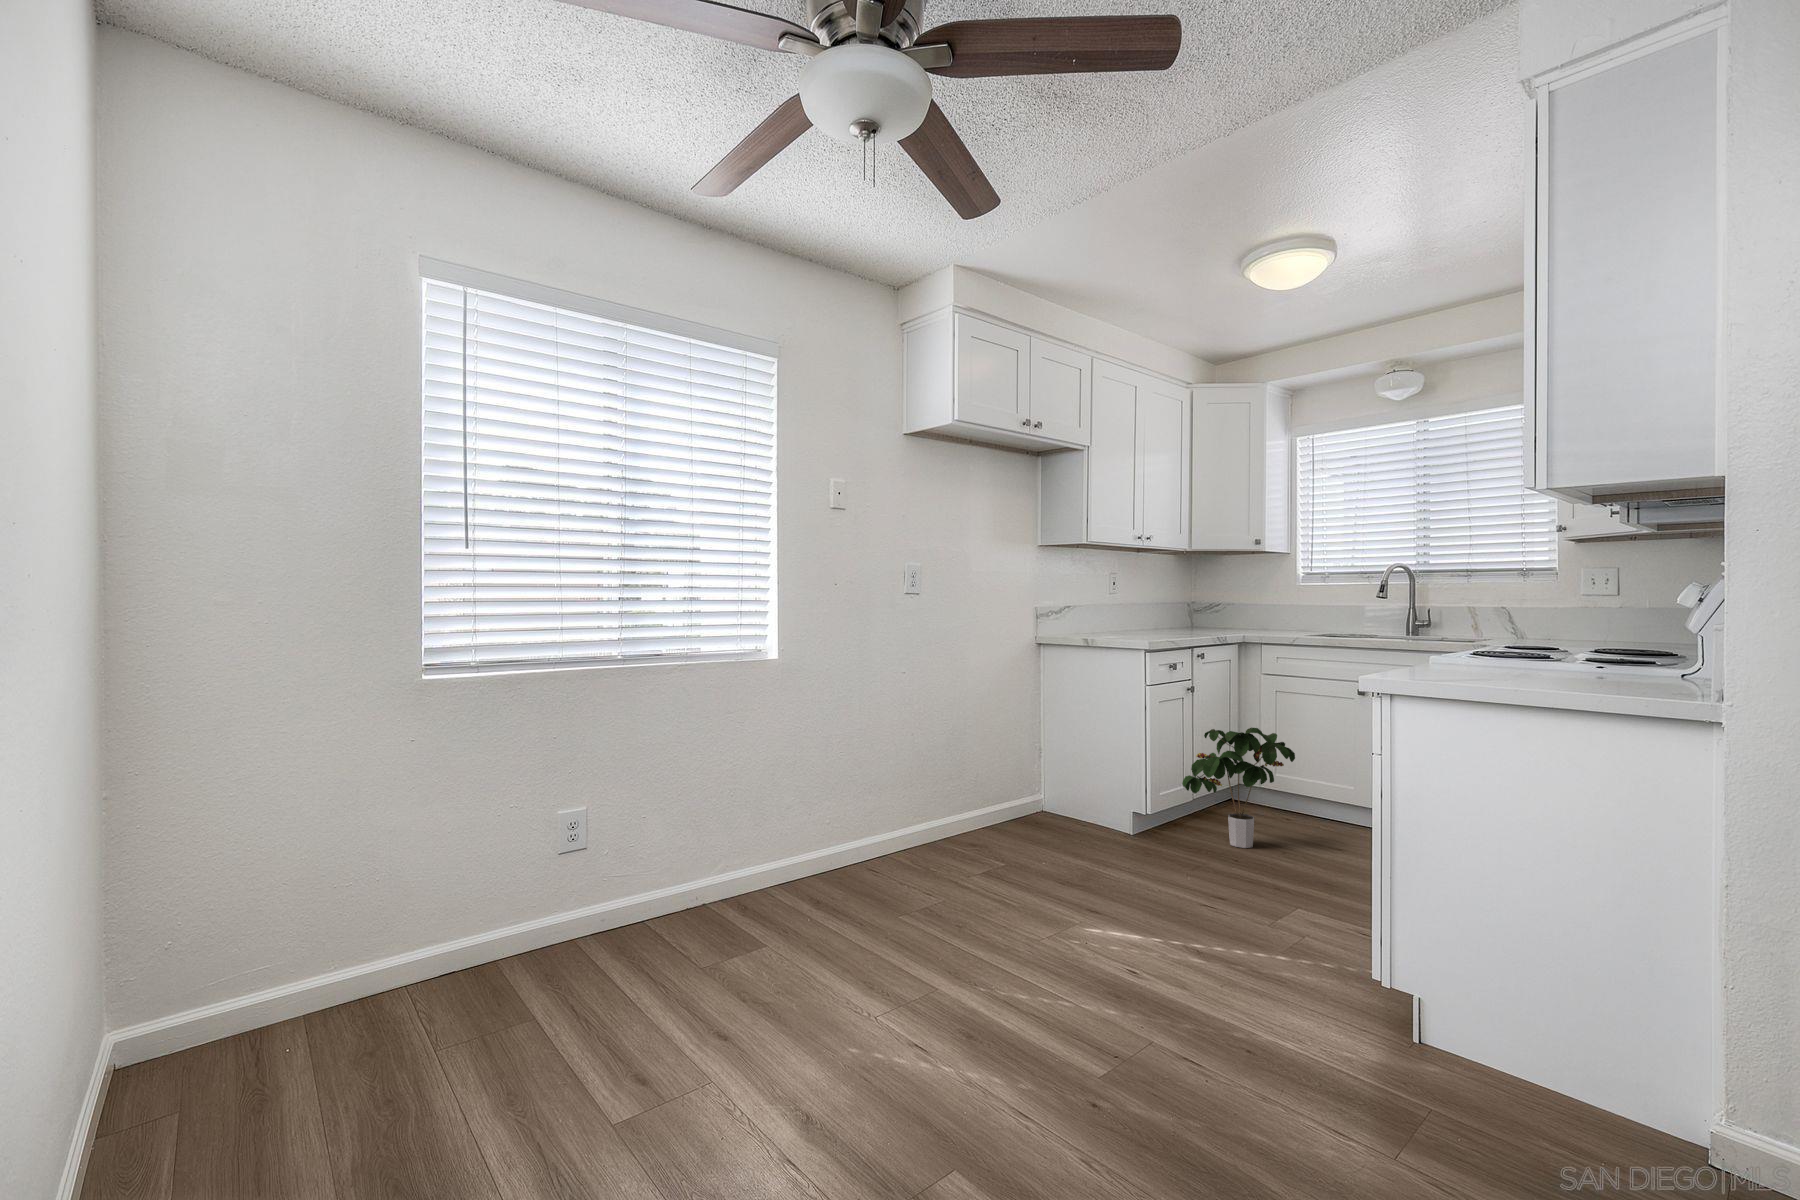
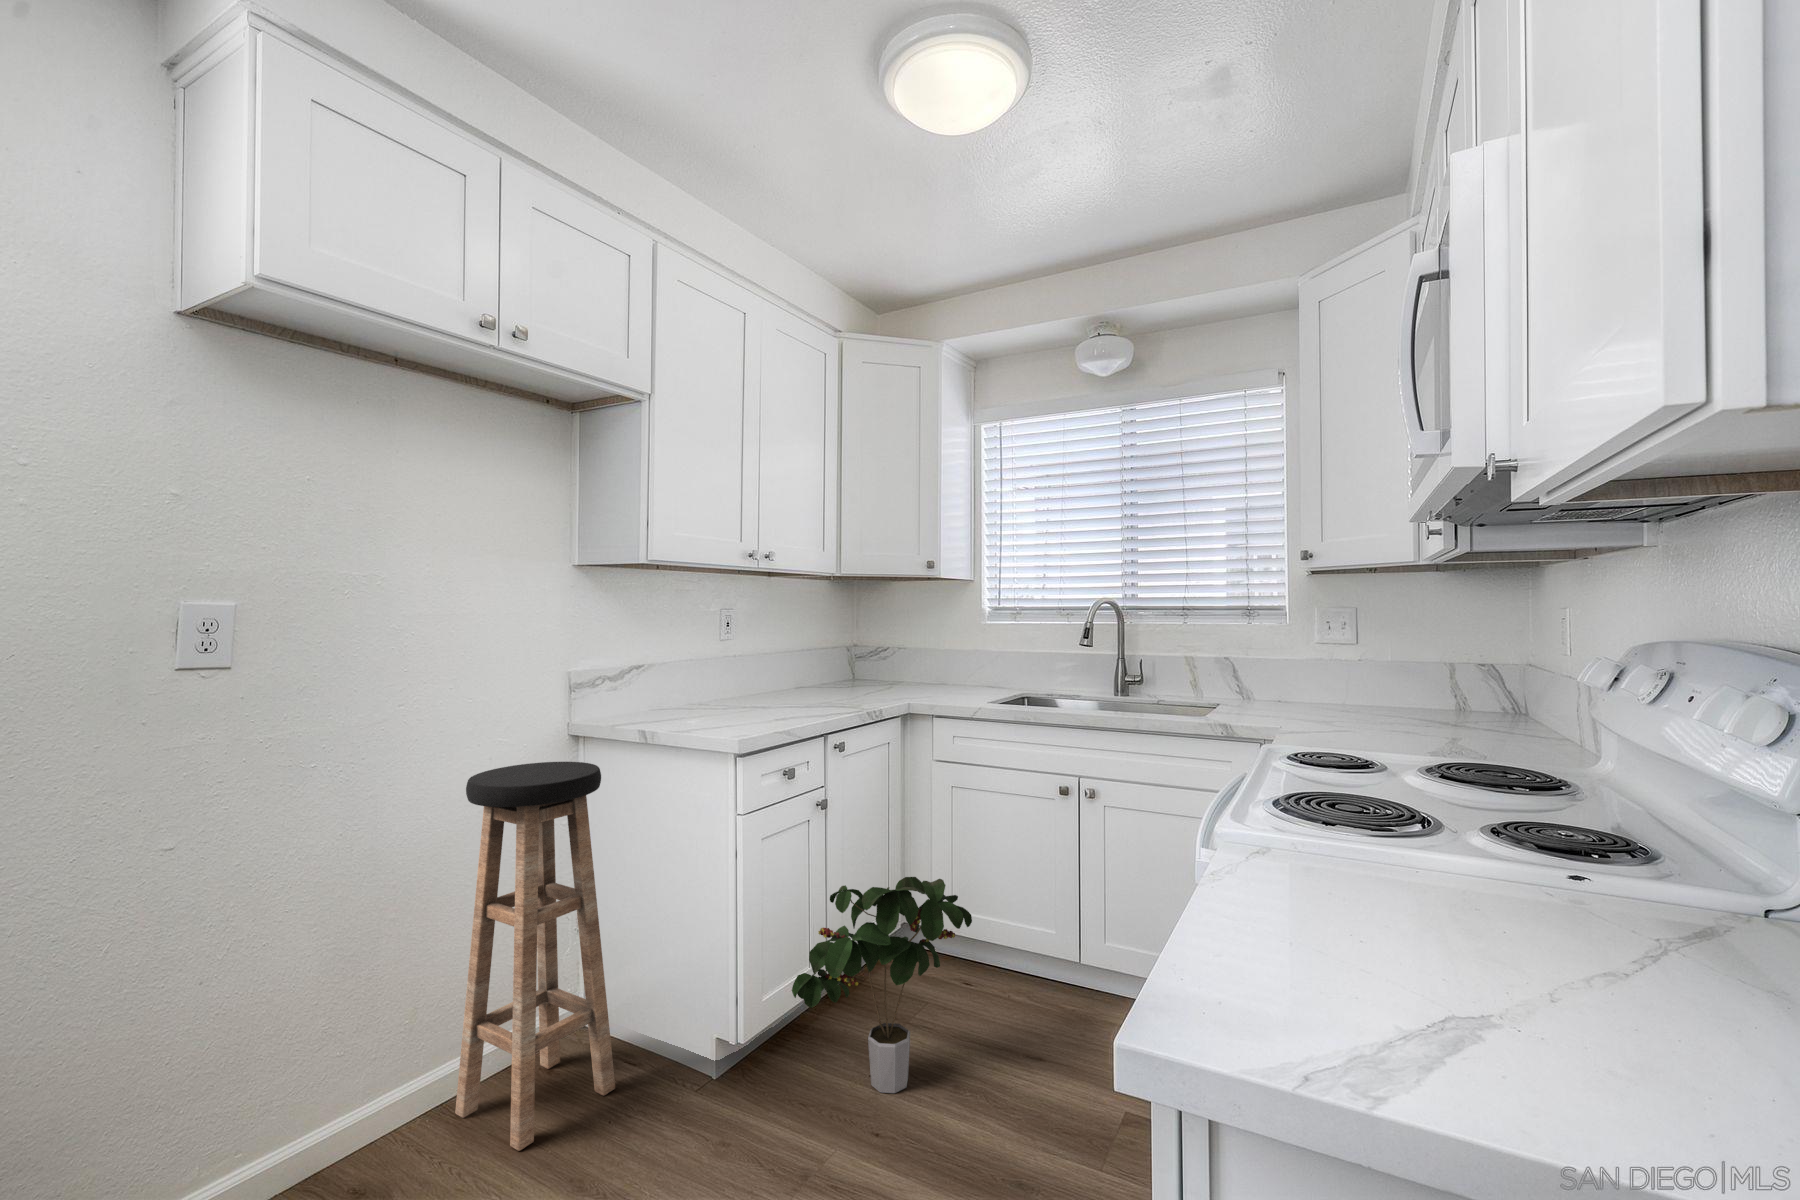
bar stool: none [999,654,1078,842] -> present [455,762,615,1151]

